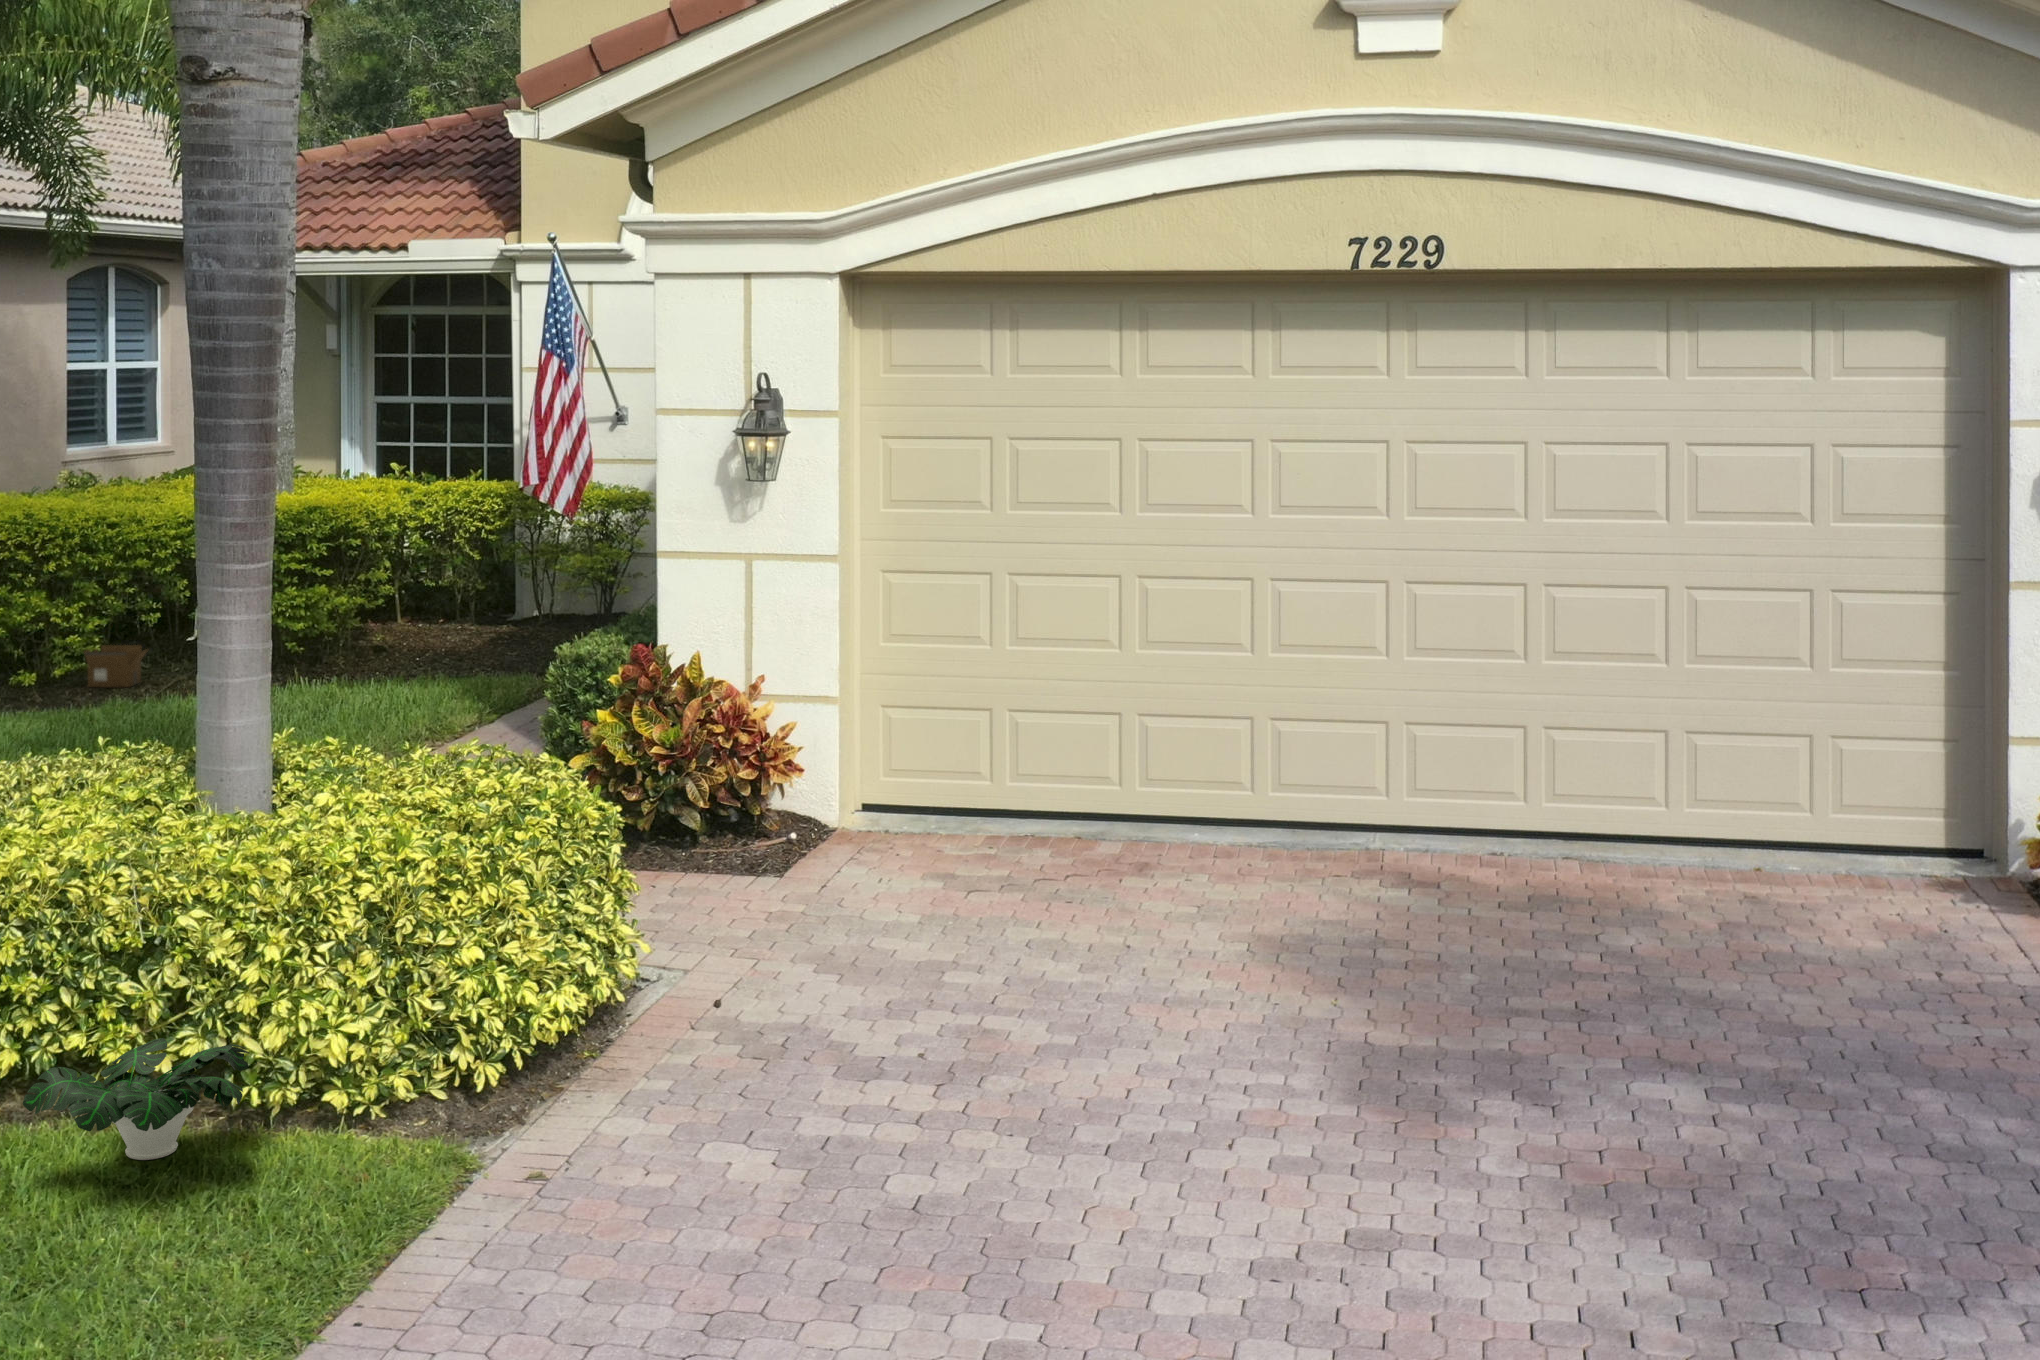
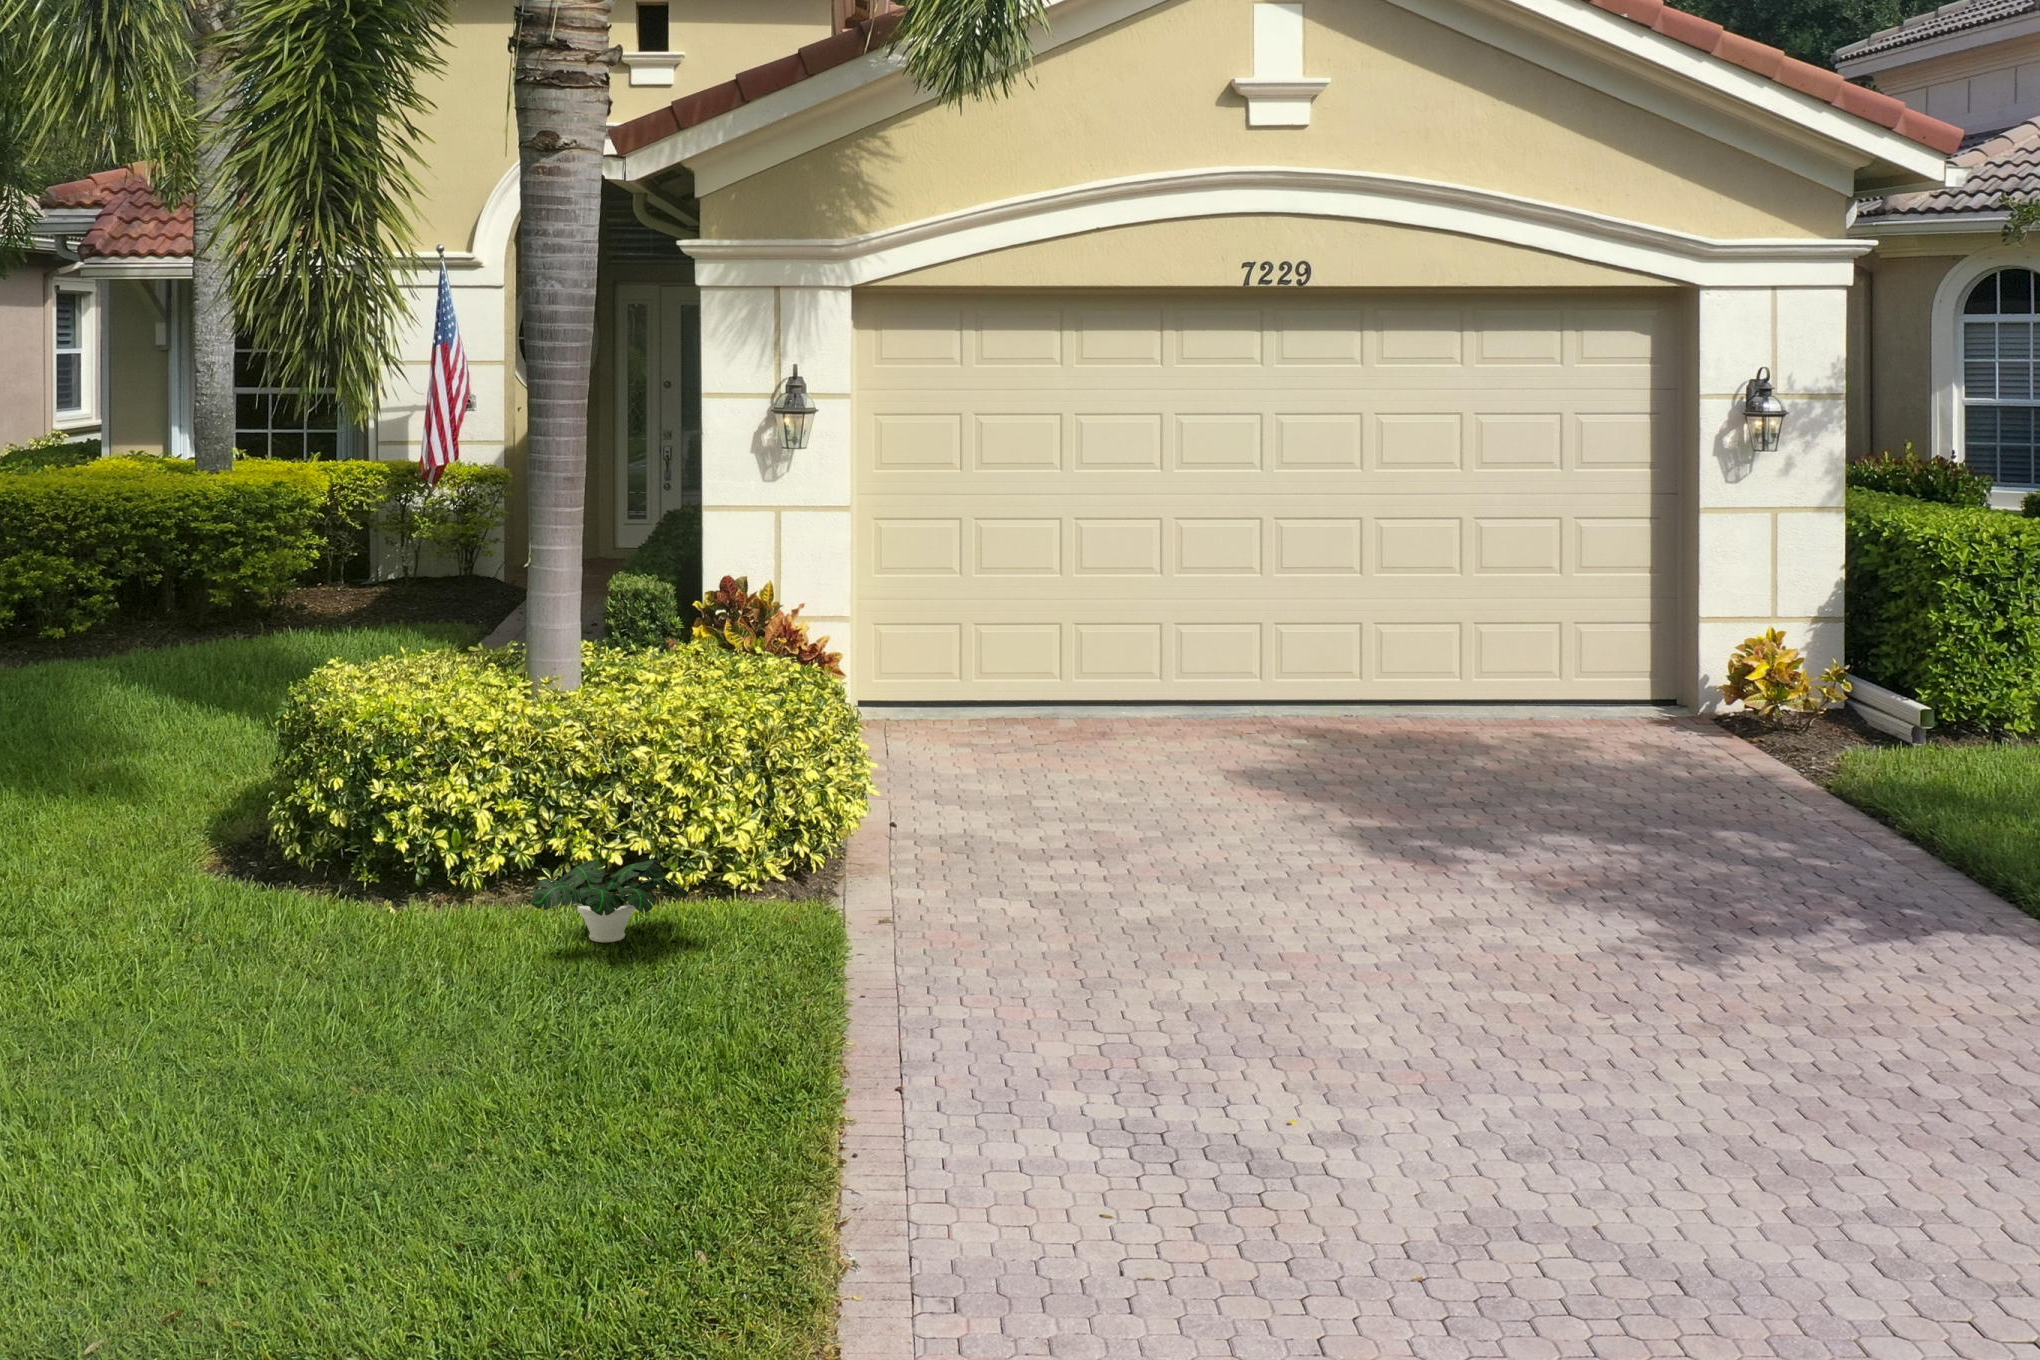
cardboard box: present [84,645,148,687] -> none [26,617,83,656]

